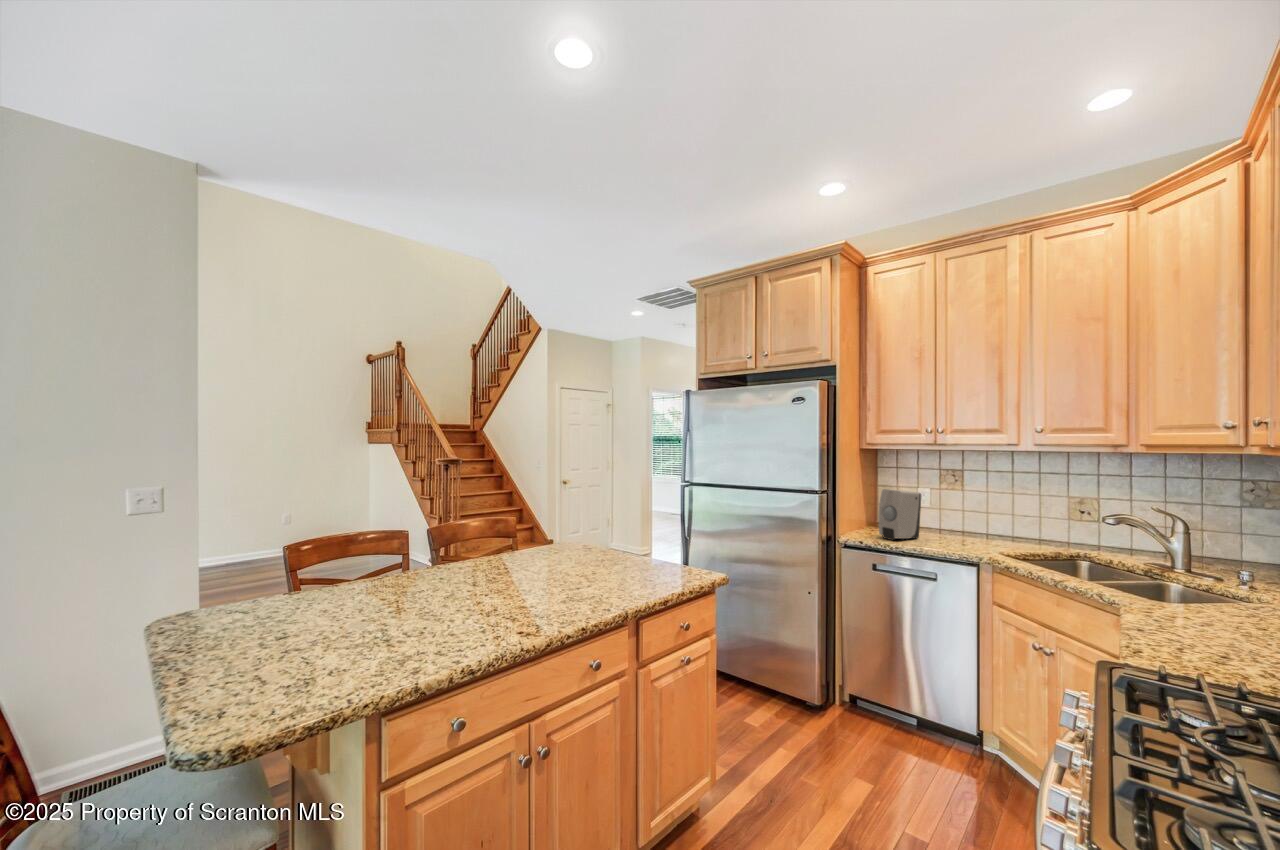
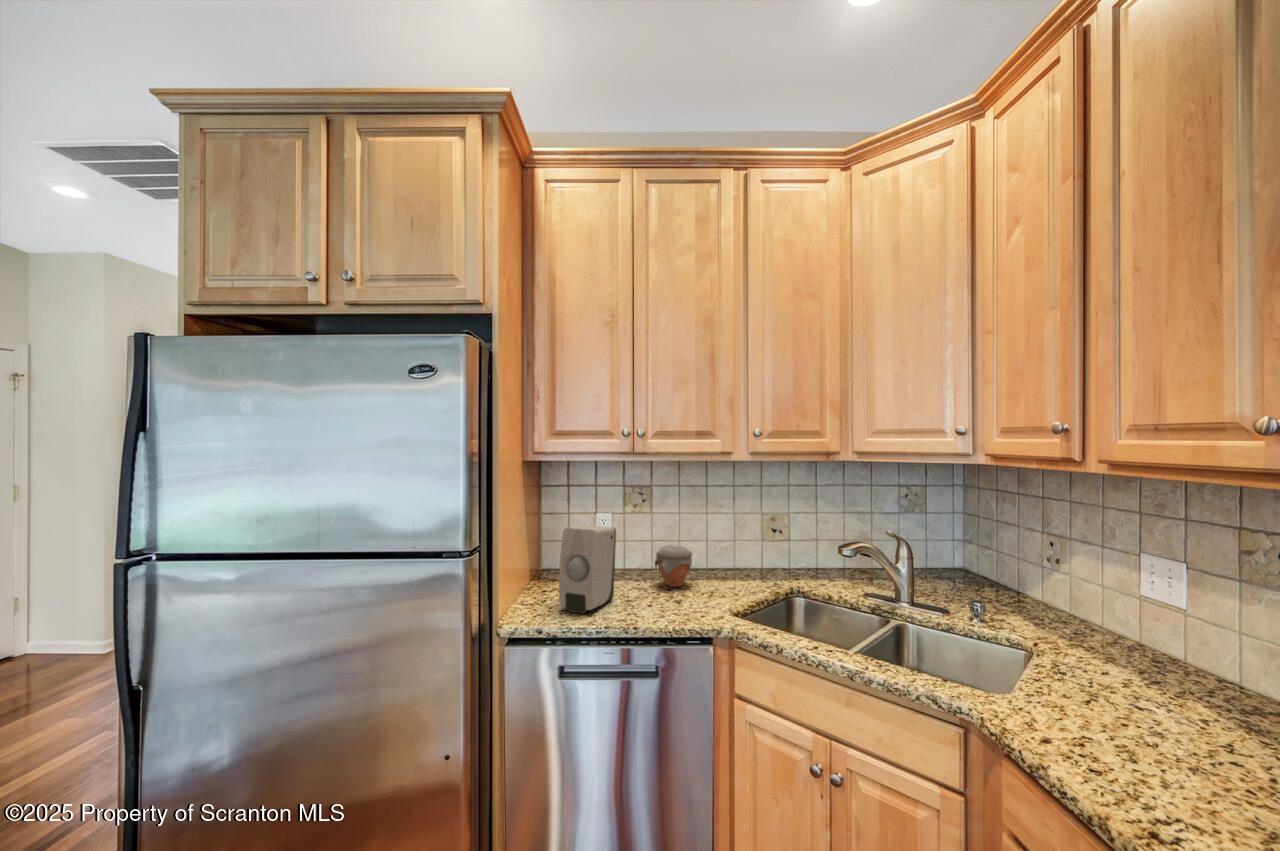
jar: none [957,512,991,541] -> present [655,545,692,587]

